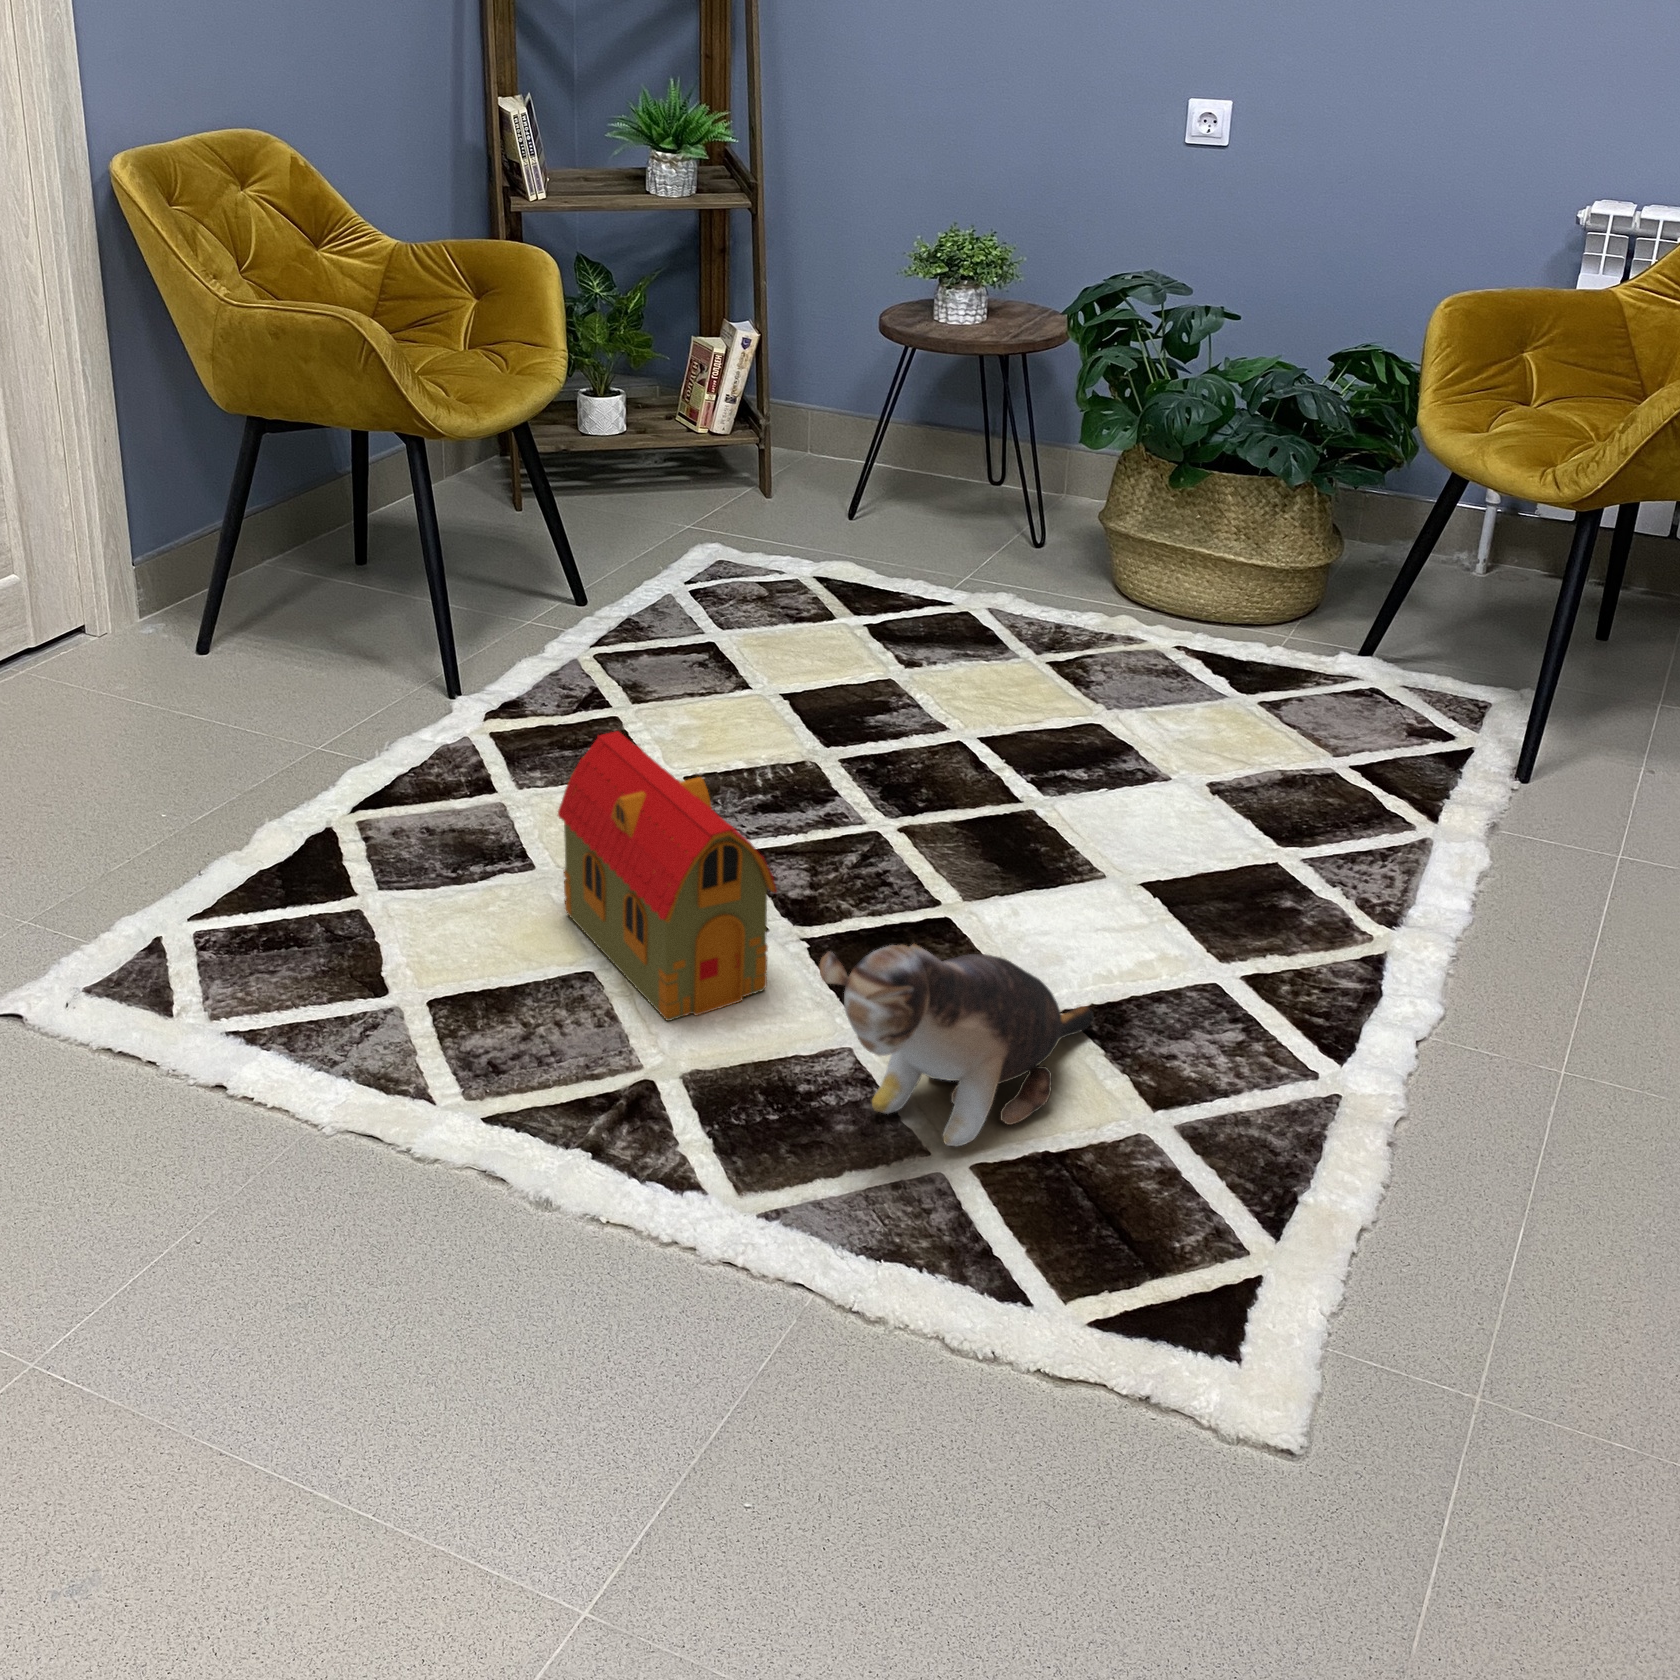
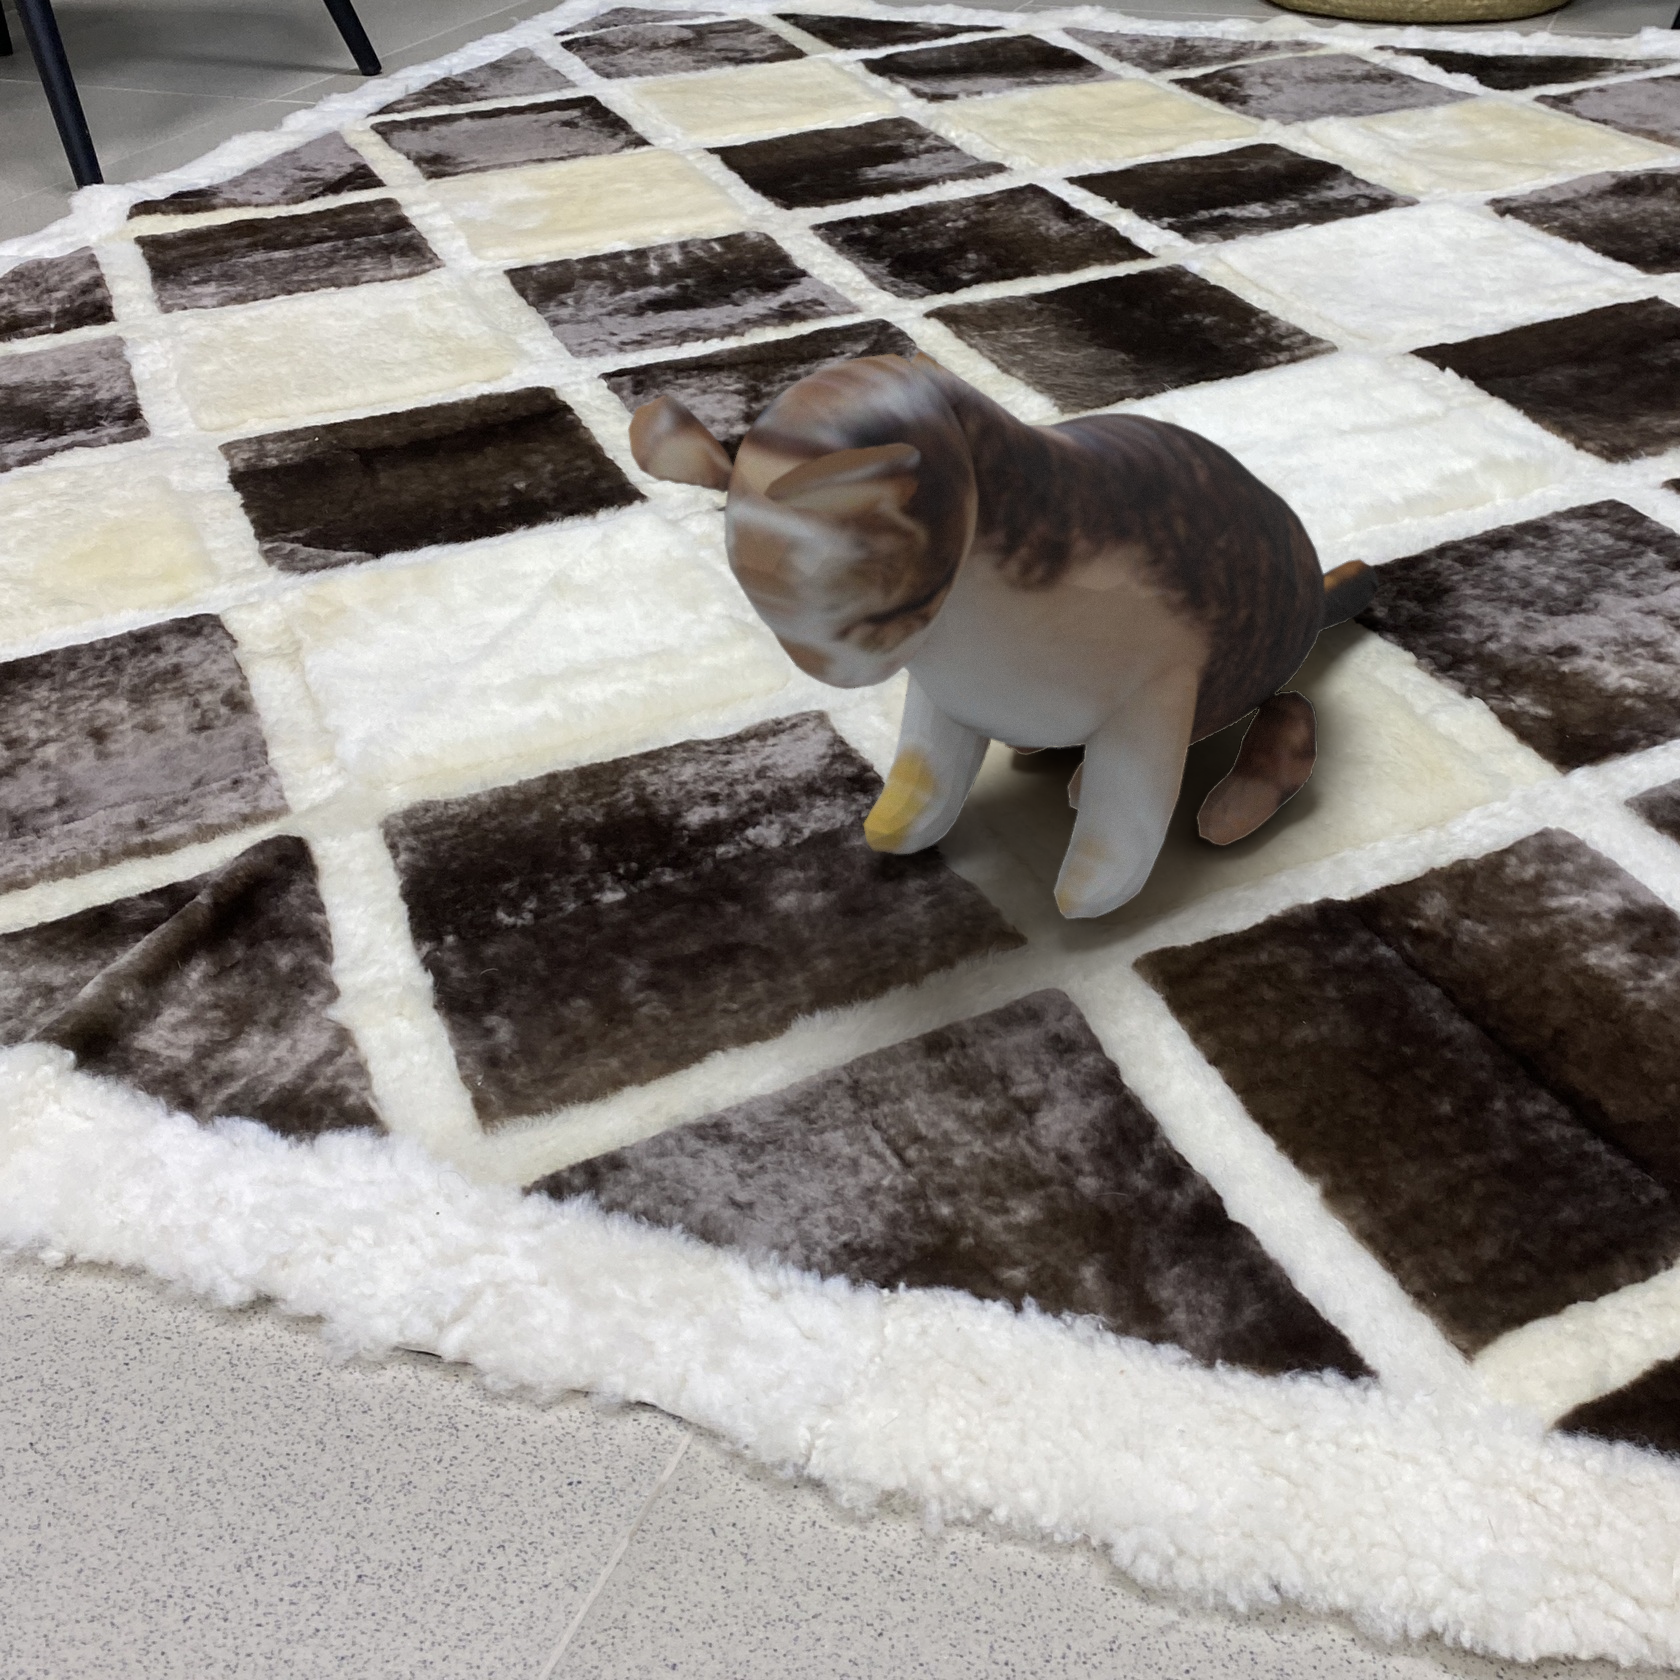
toy house: present [558,731,777,1021] -> none [112,61,625,699]

